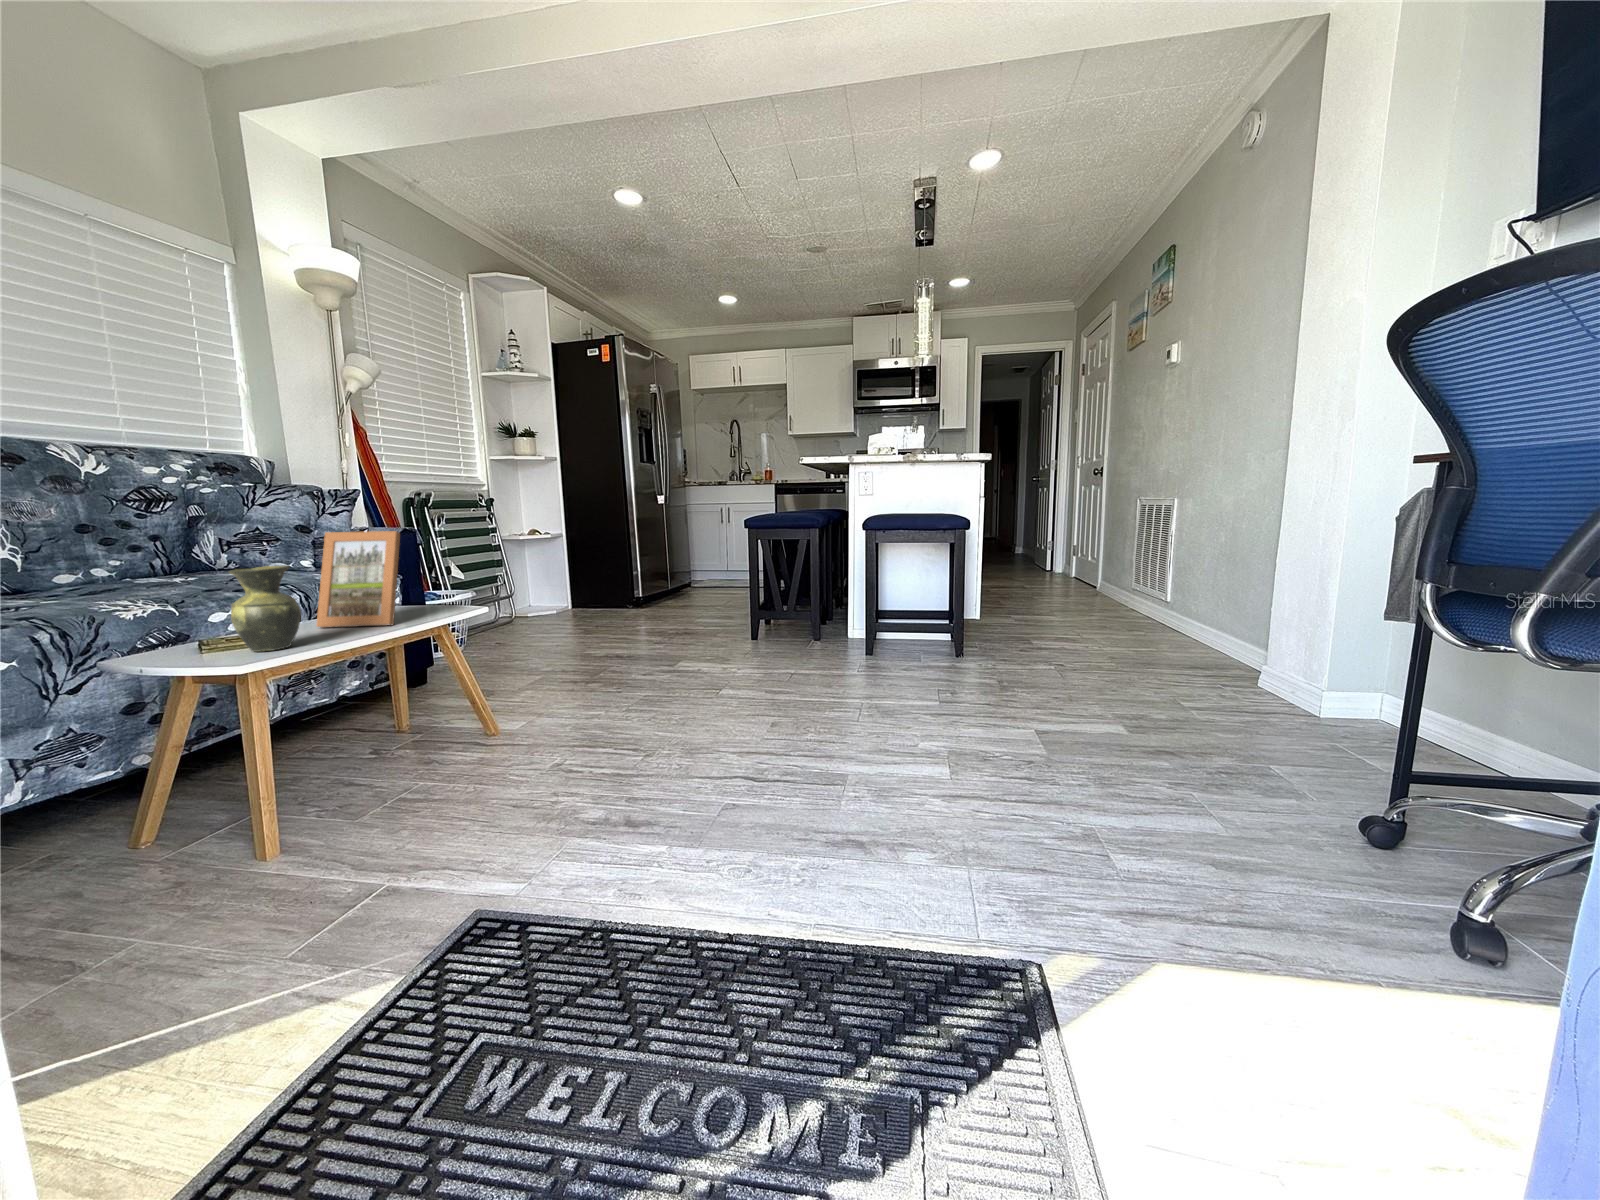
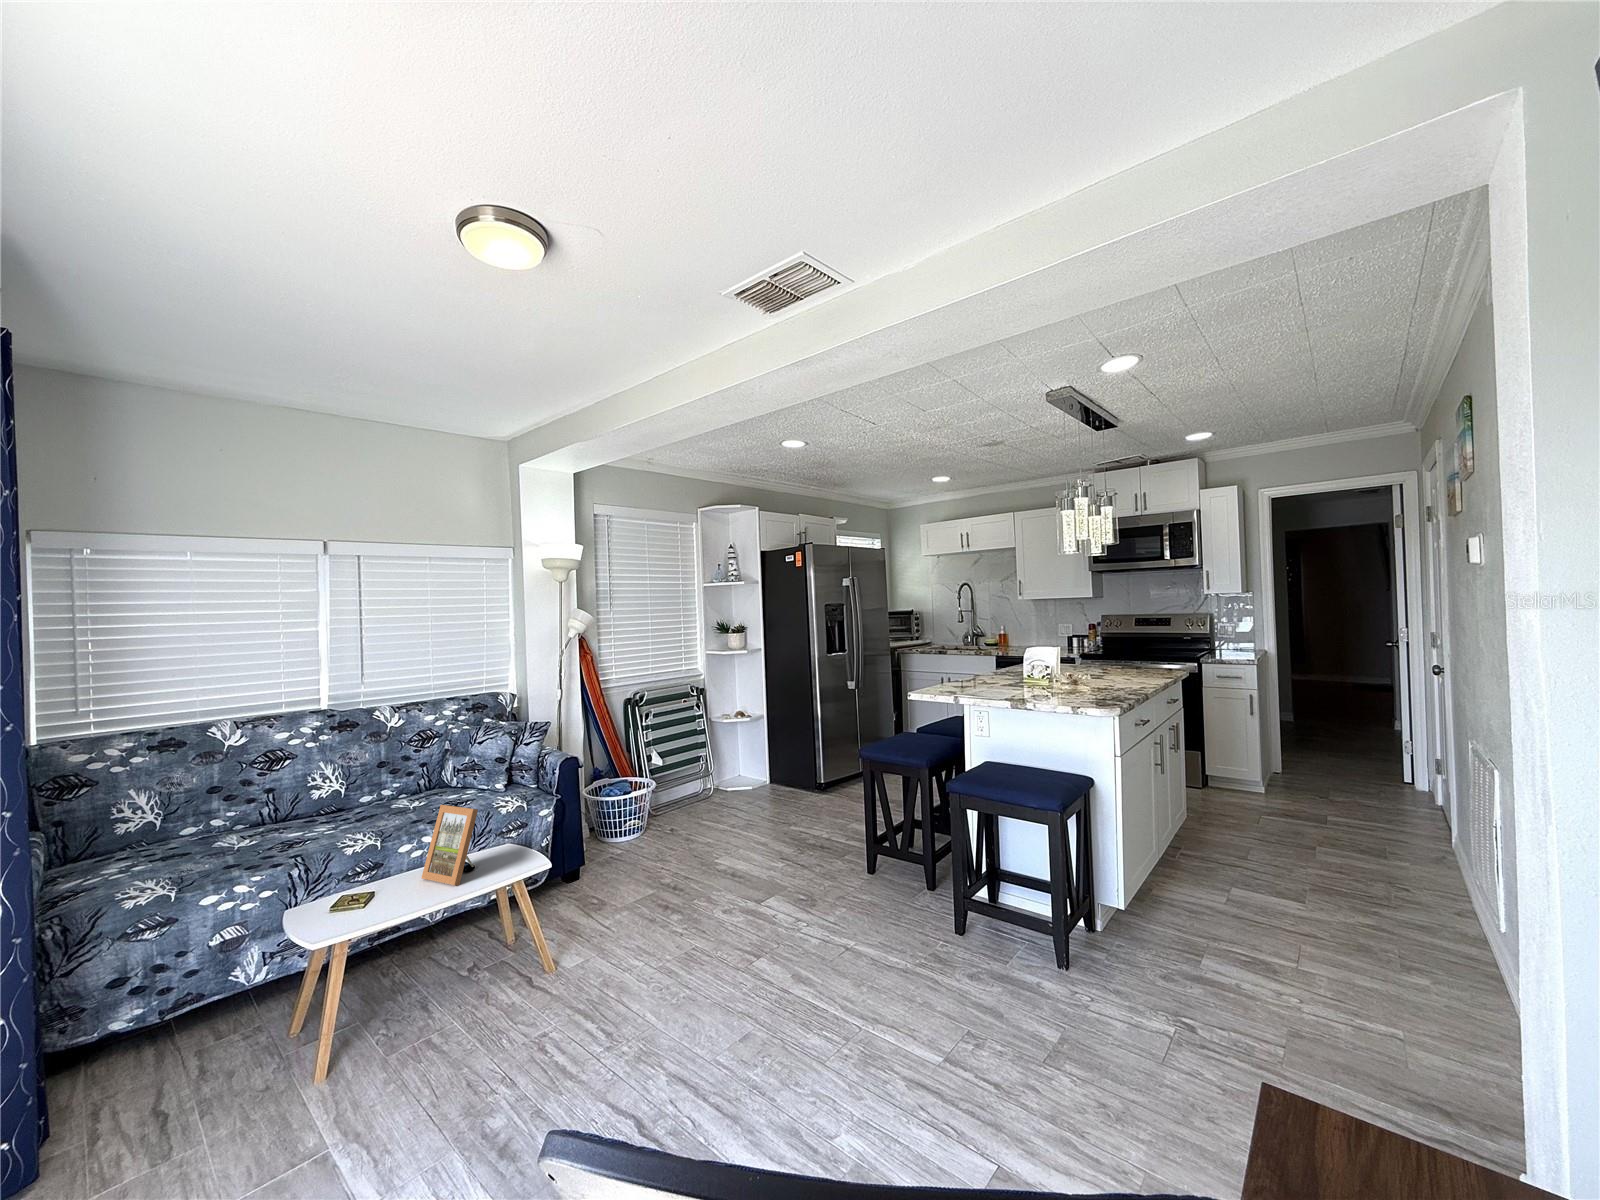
vase: present [229,565,301,652] -> none [335,852,378,918]

